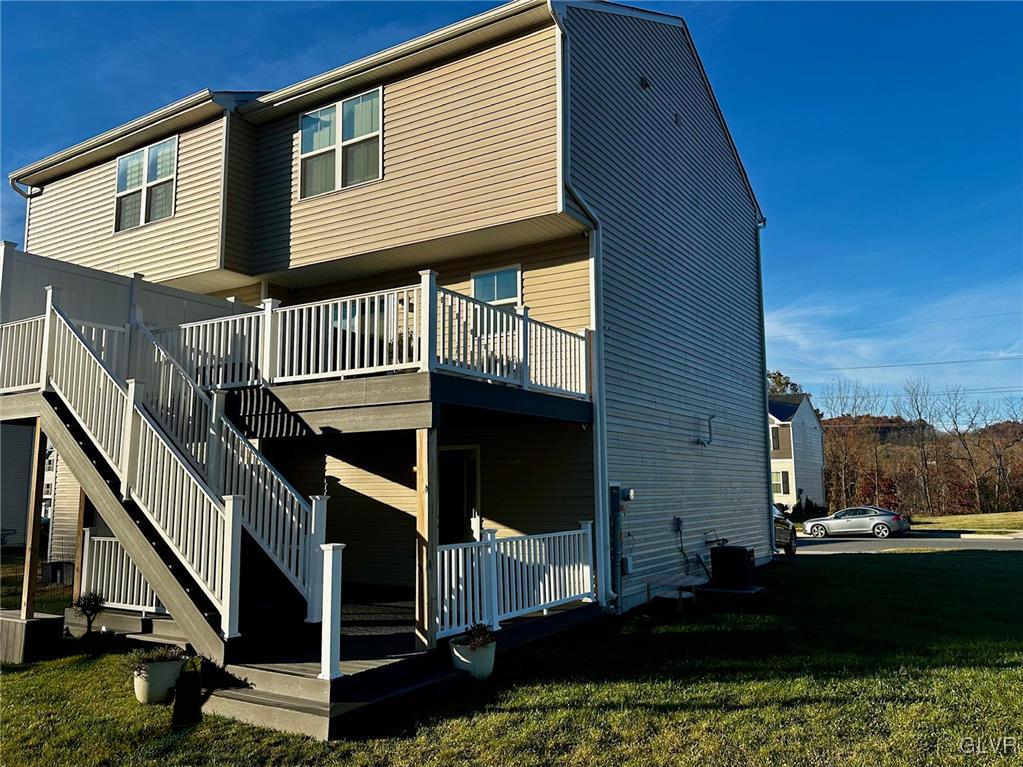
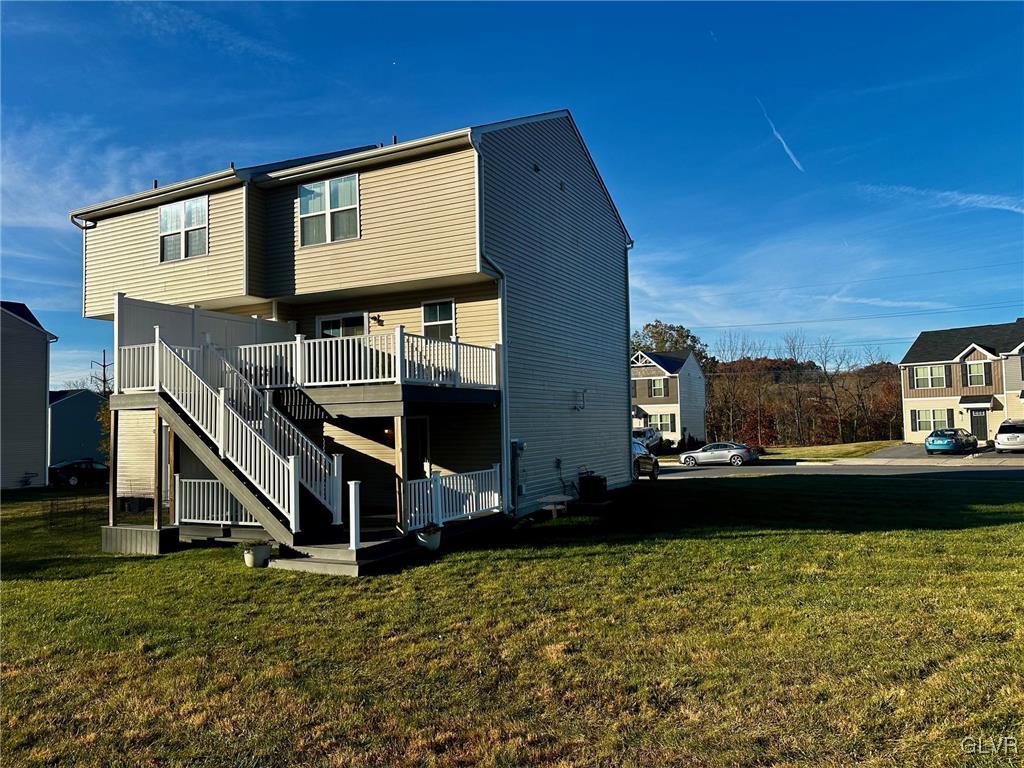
potted tree: present [69,589,115,655] -> none [182,509,213,550]
watering can: present [165,659,229,727] -> none [270,543,298,576]

